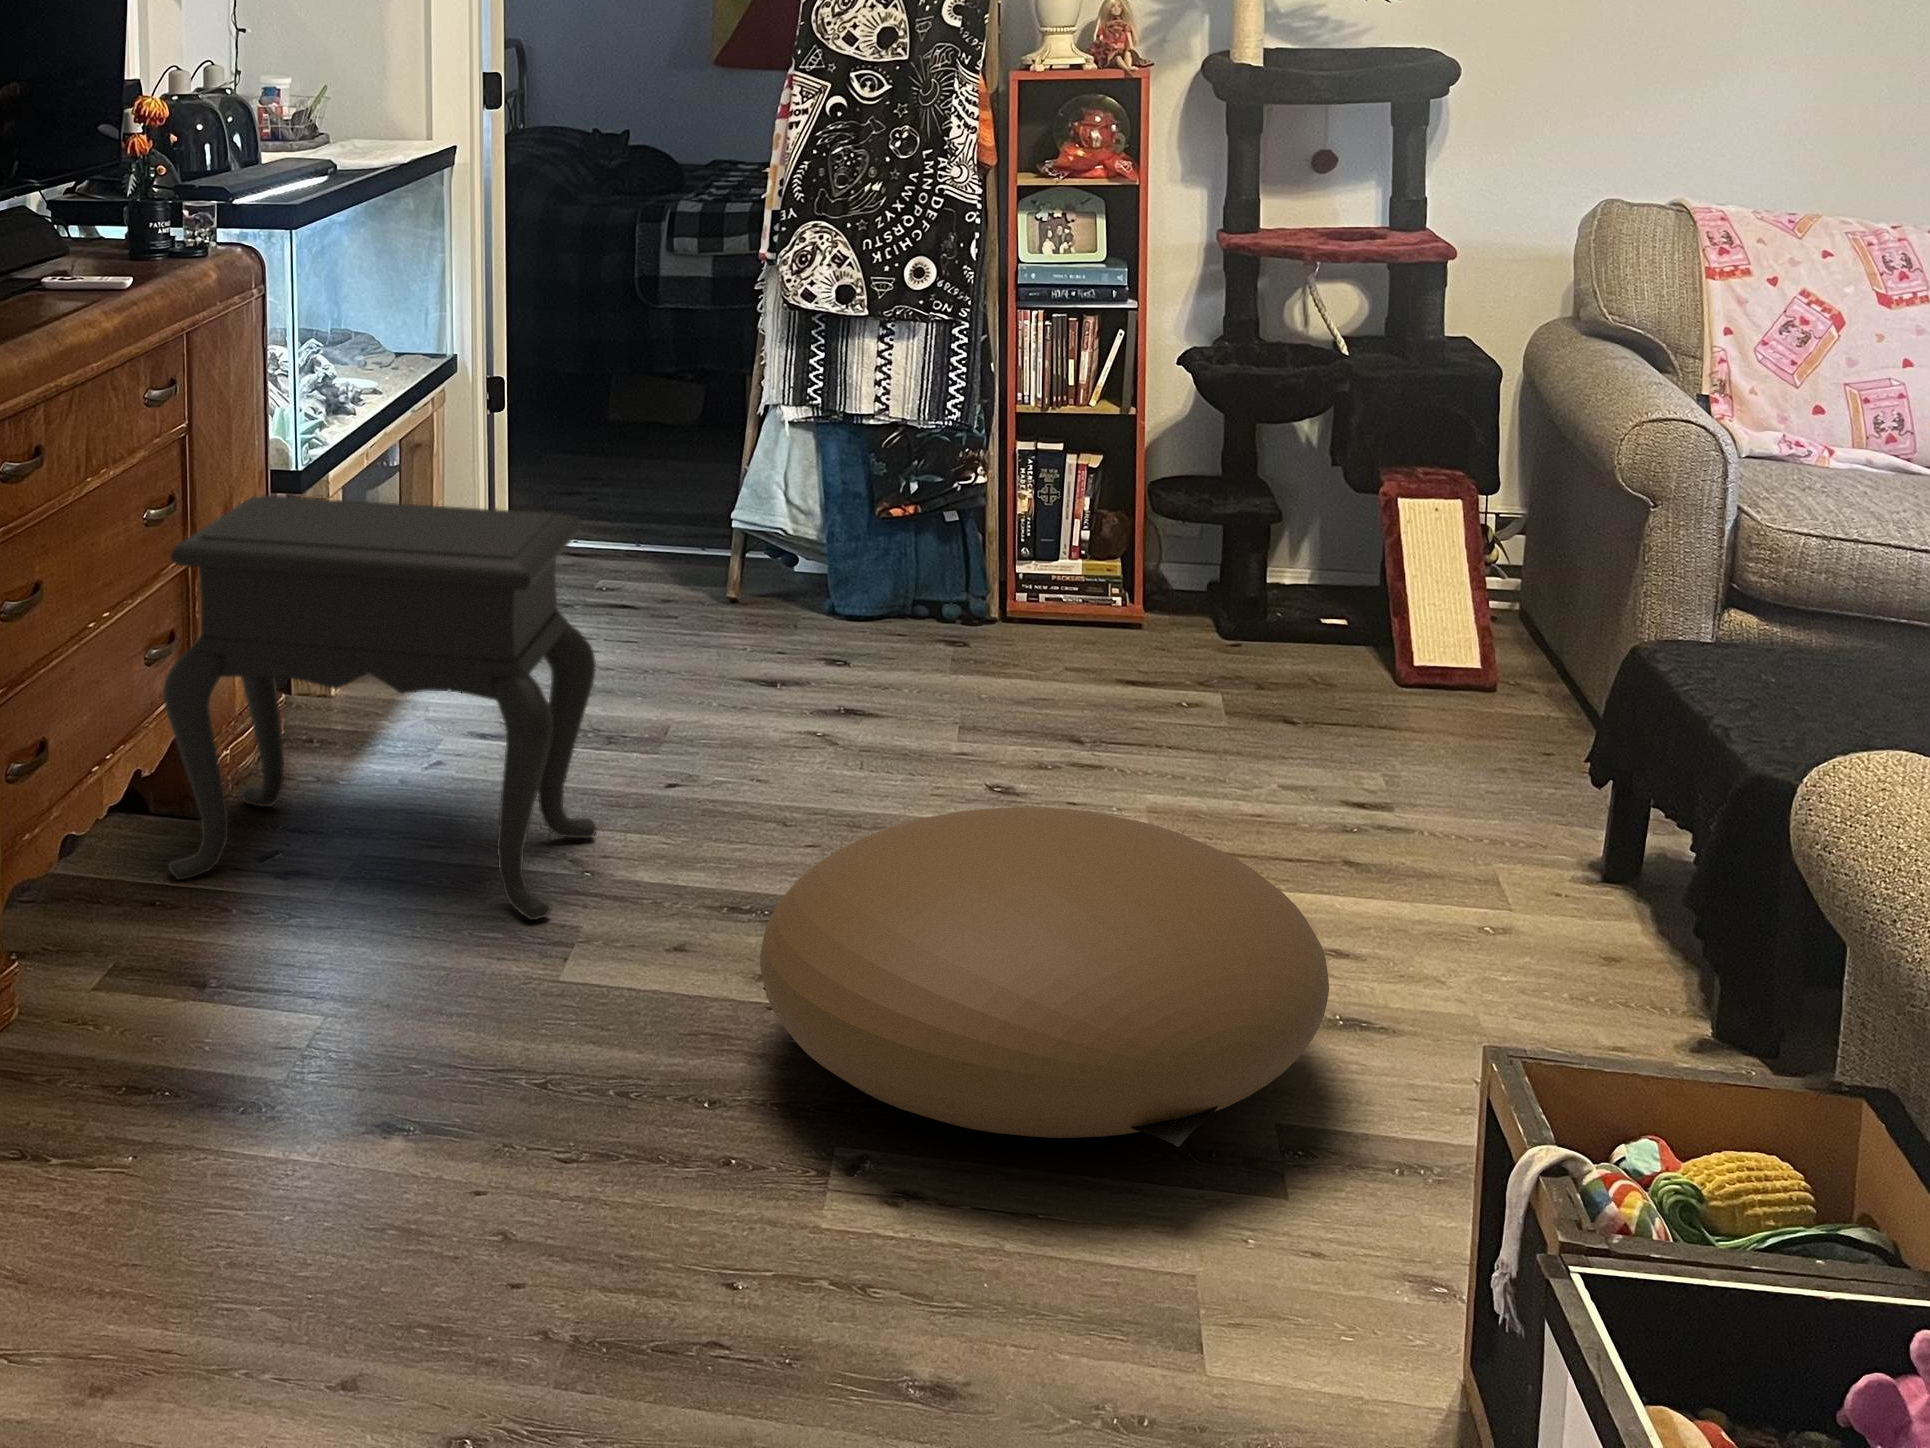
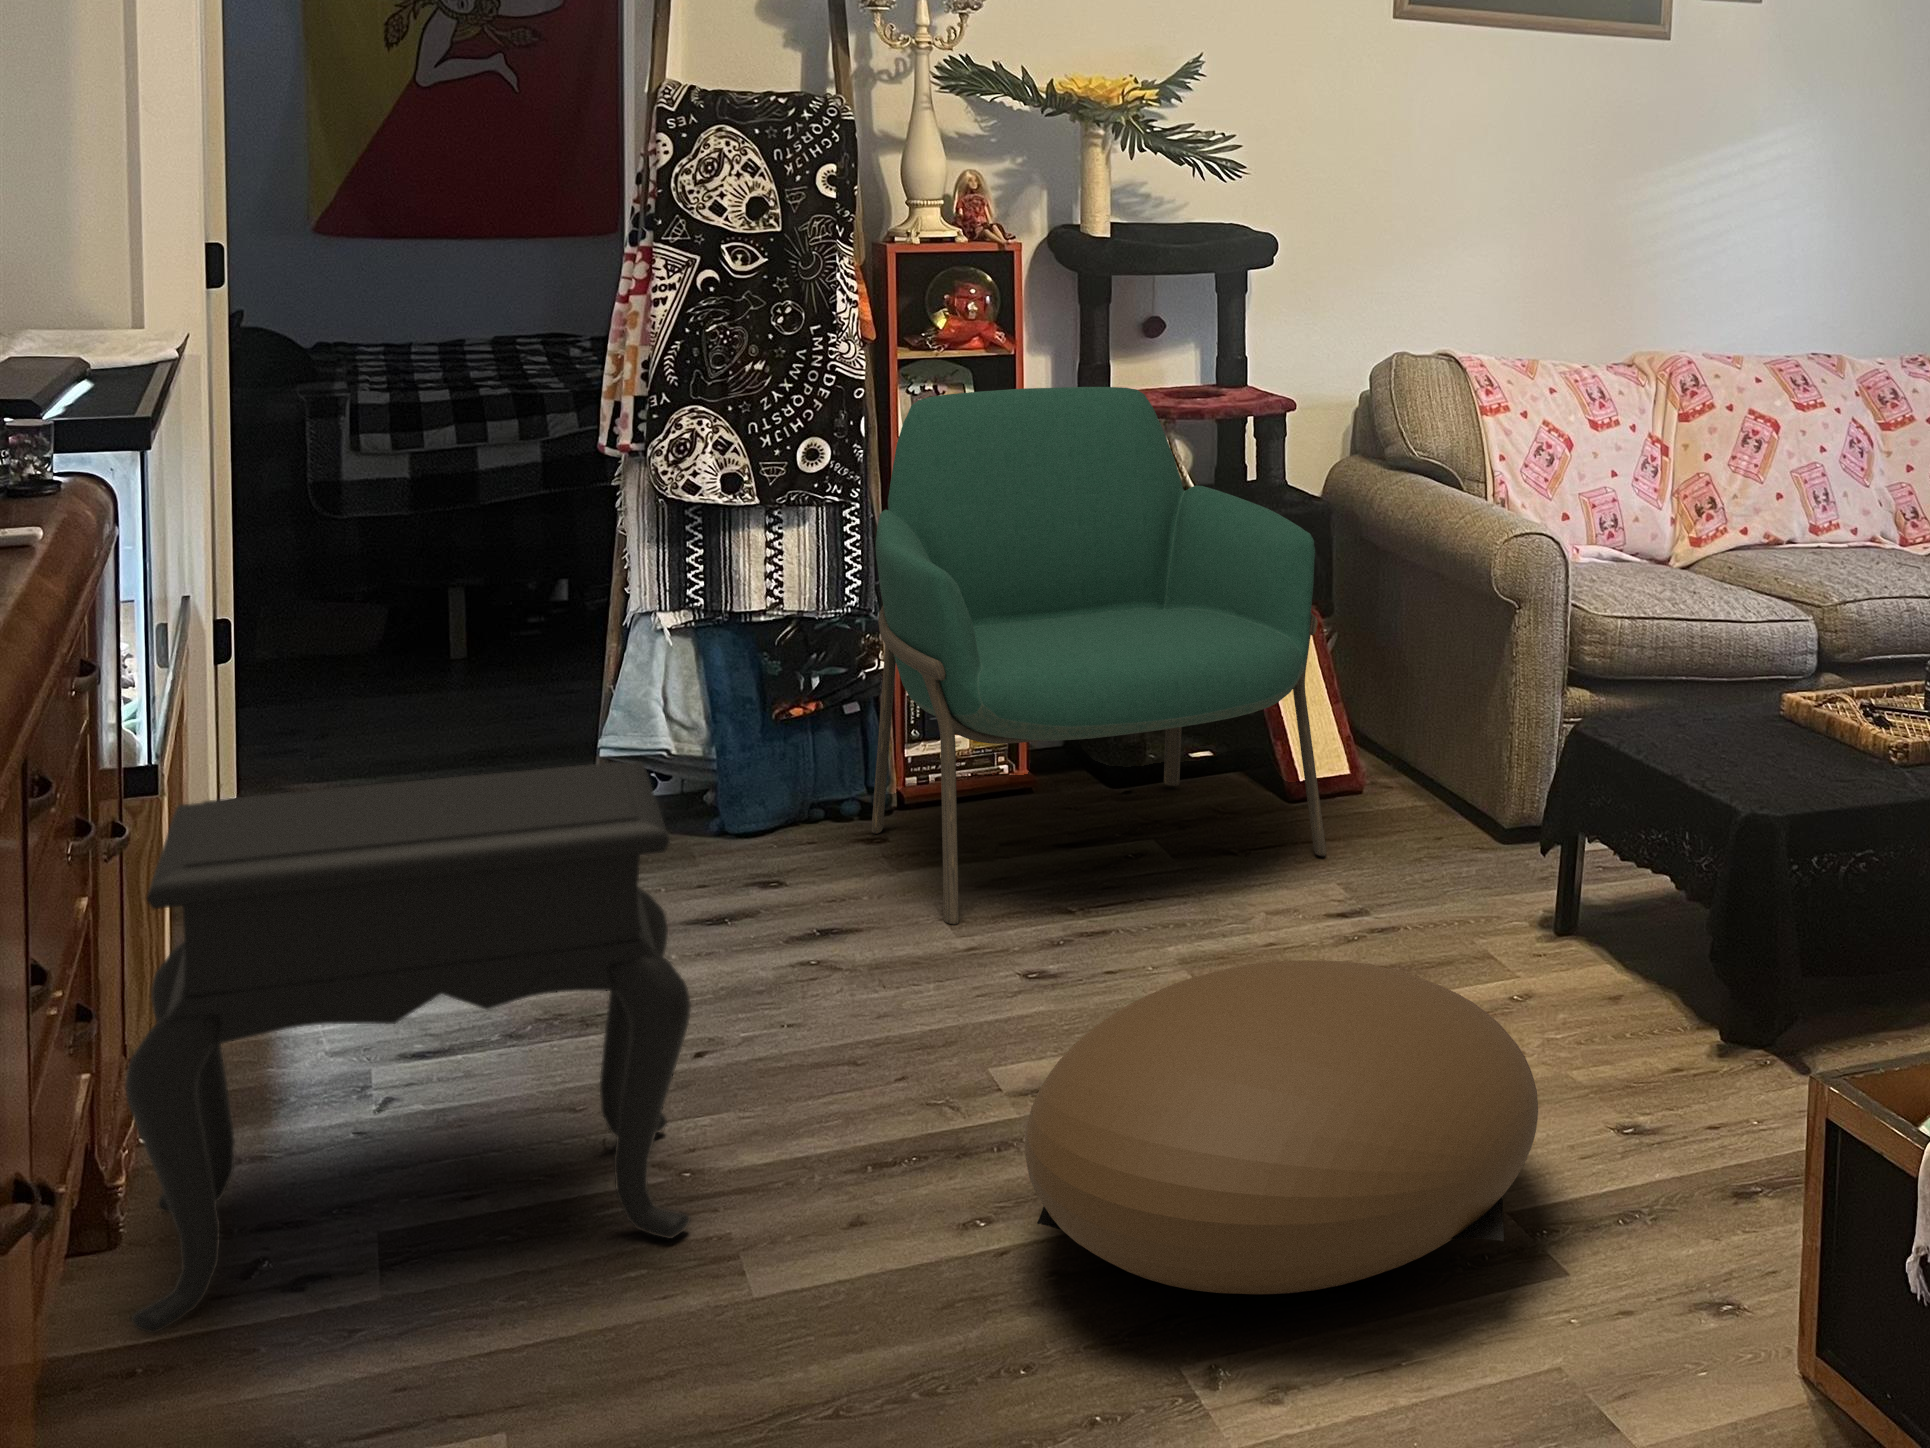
armchair: none [945,219,1411,747] -> present [871,387,1326,925]

